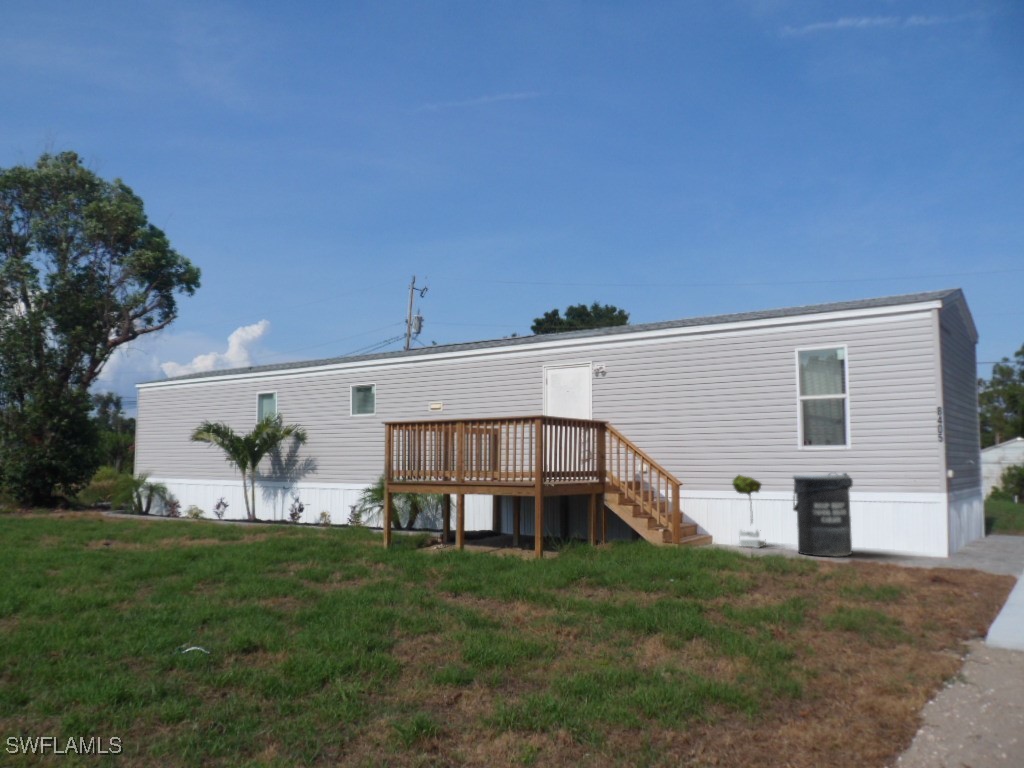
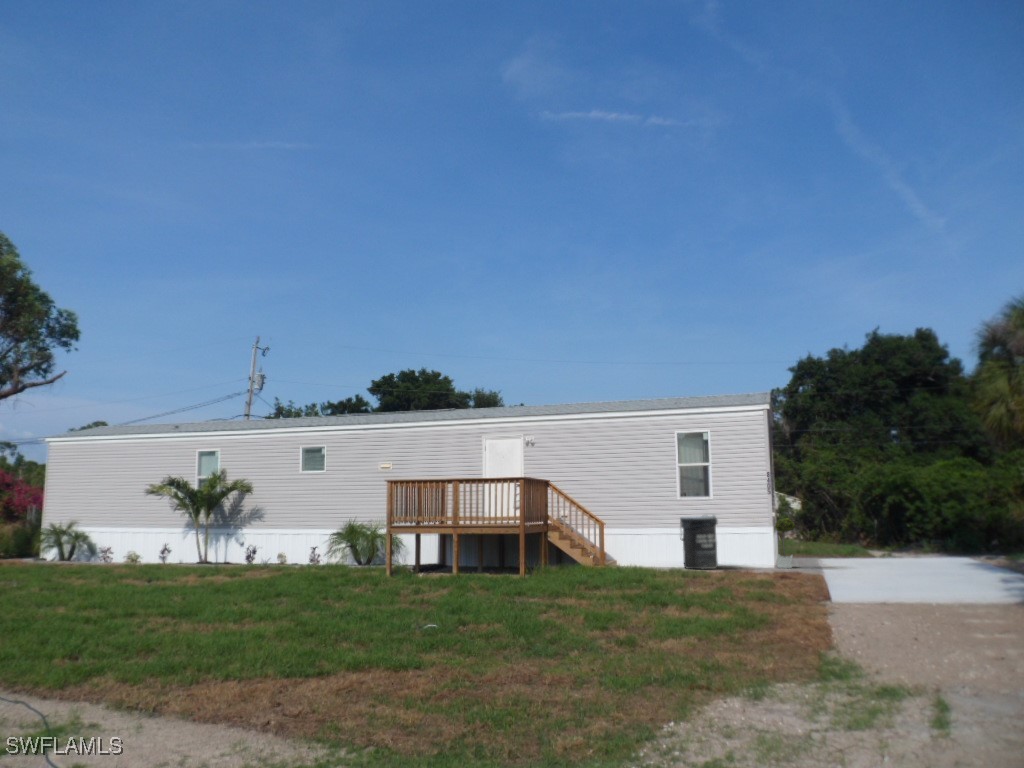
potted tree: present [733,475,766,548] -> present [775,518,795,568]

